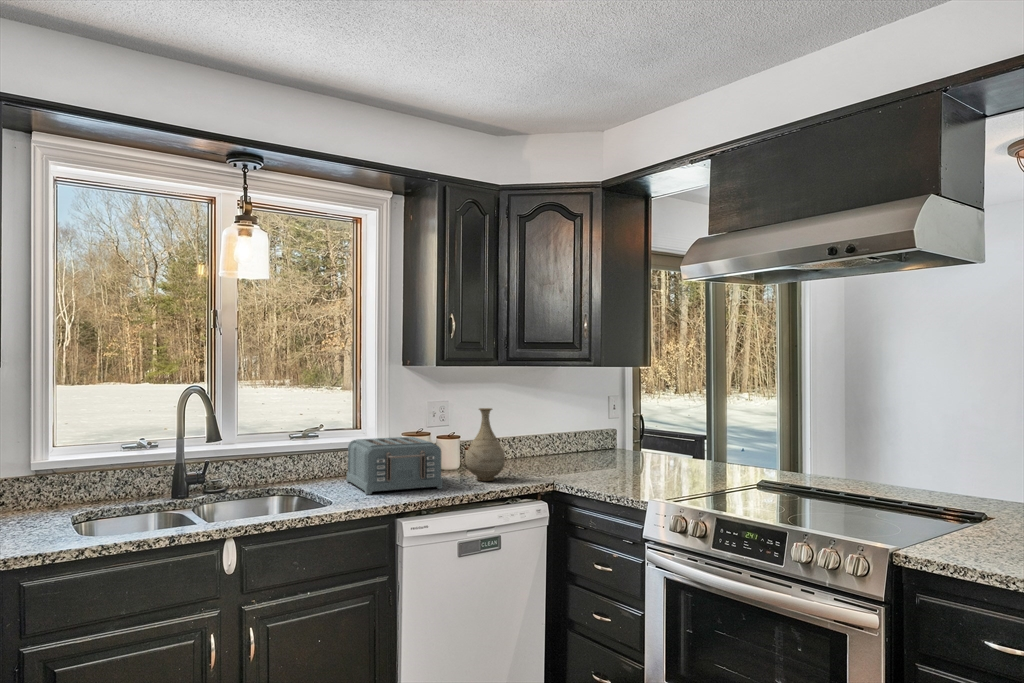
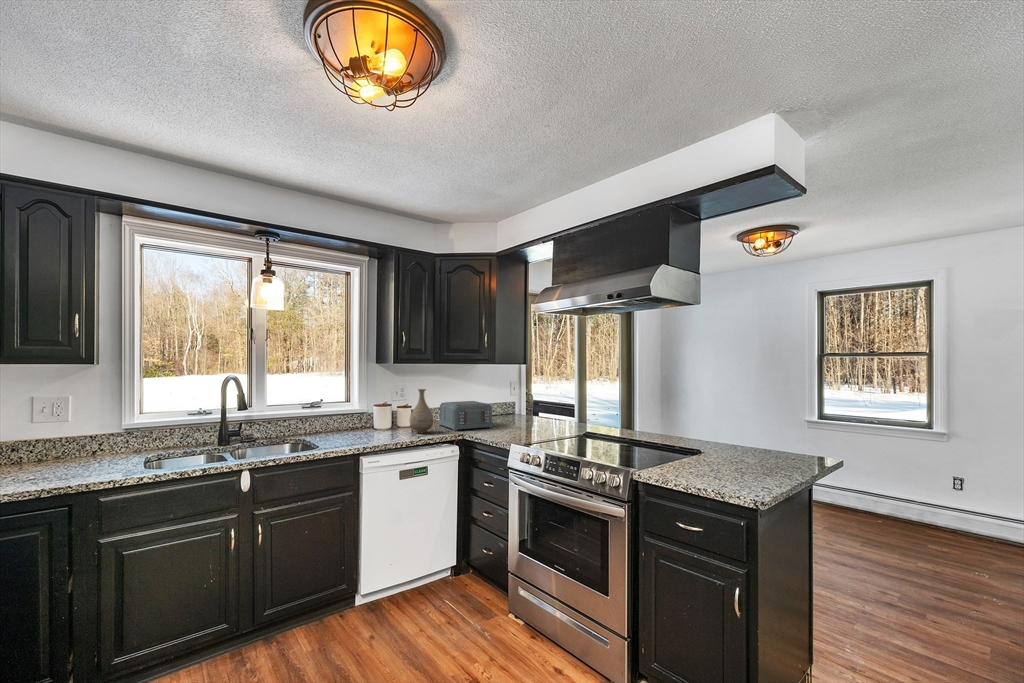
toaster: present [347,437,443,495] -> present [439,401,493,431]

